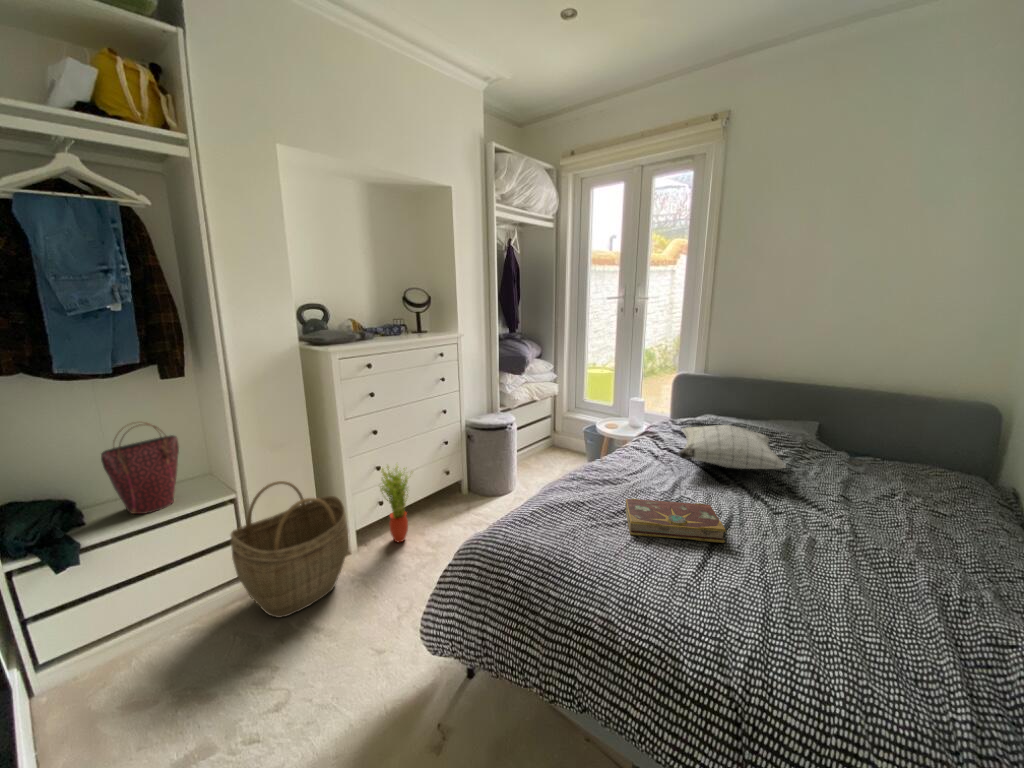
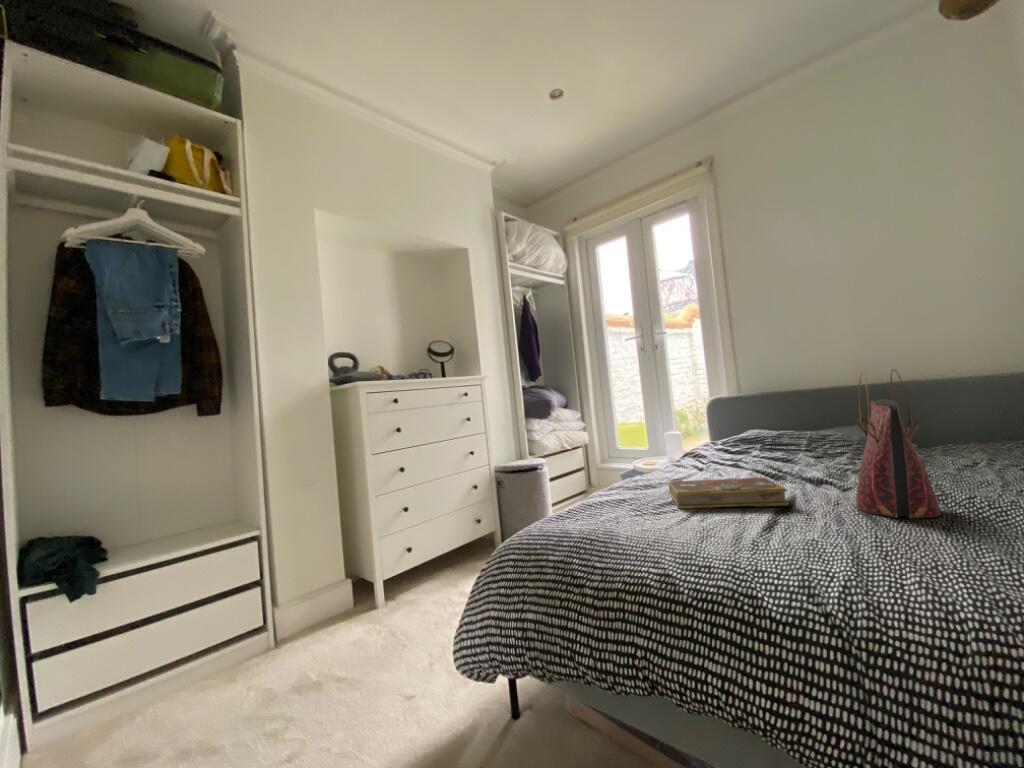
handbag: present [101,423,179,514] -> present [857,369,941,518]
pillow: present [678,425,785,469] -> none [719,417,843,463]
potted plant: present [380,464,412,542] -> none [406,500,442,592]
woven basket: present [231,481,348,618] -> none [251,515,374,667]

